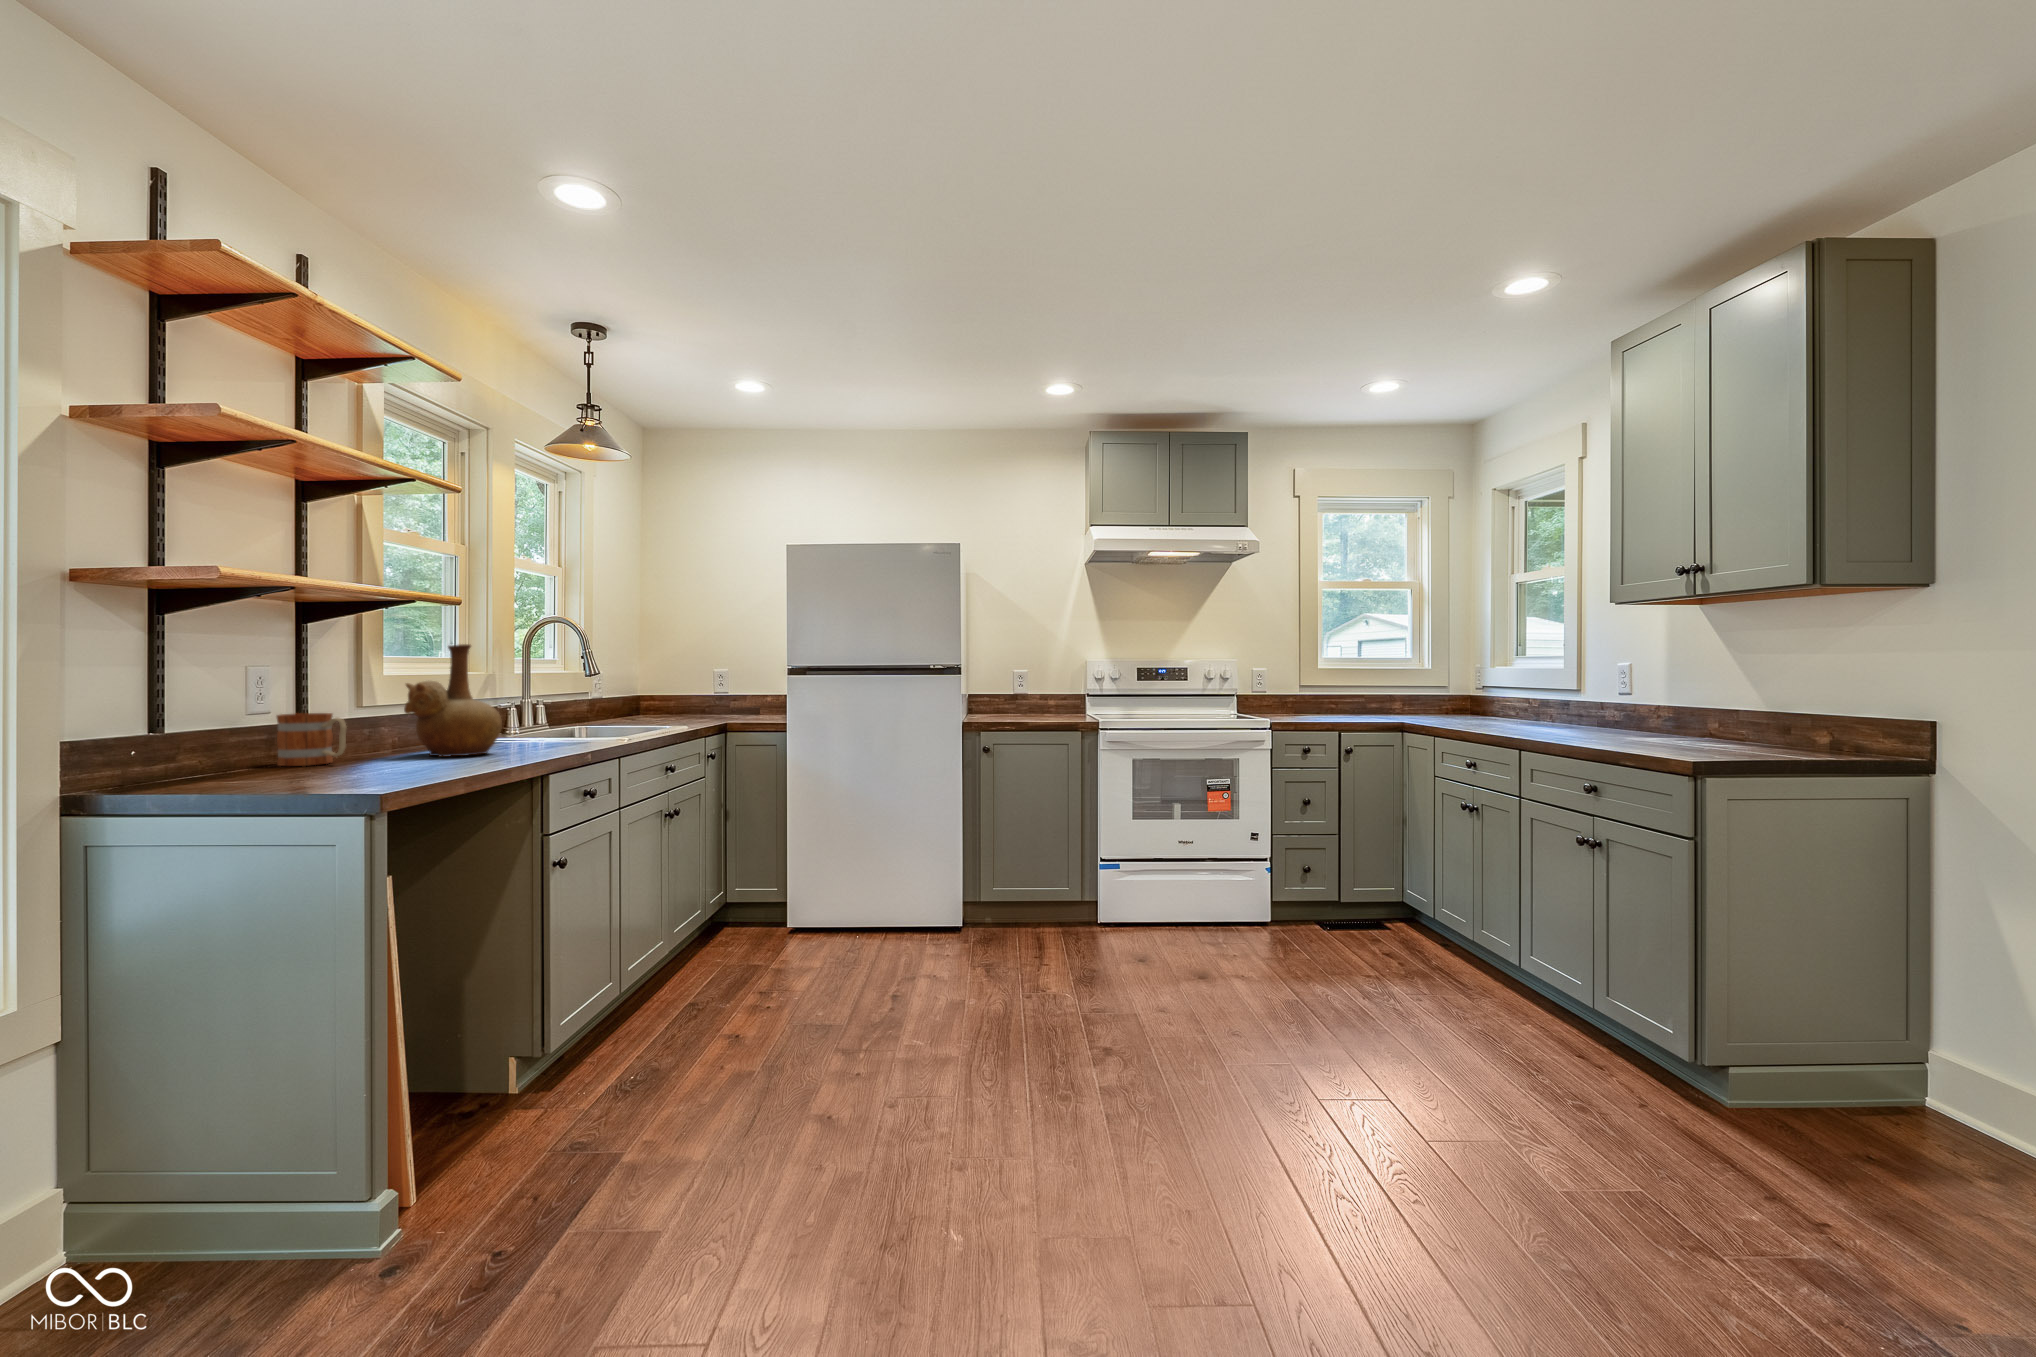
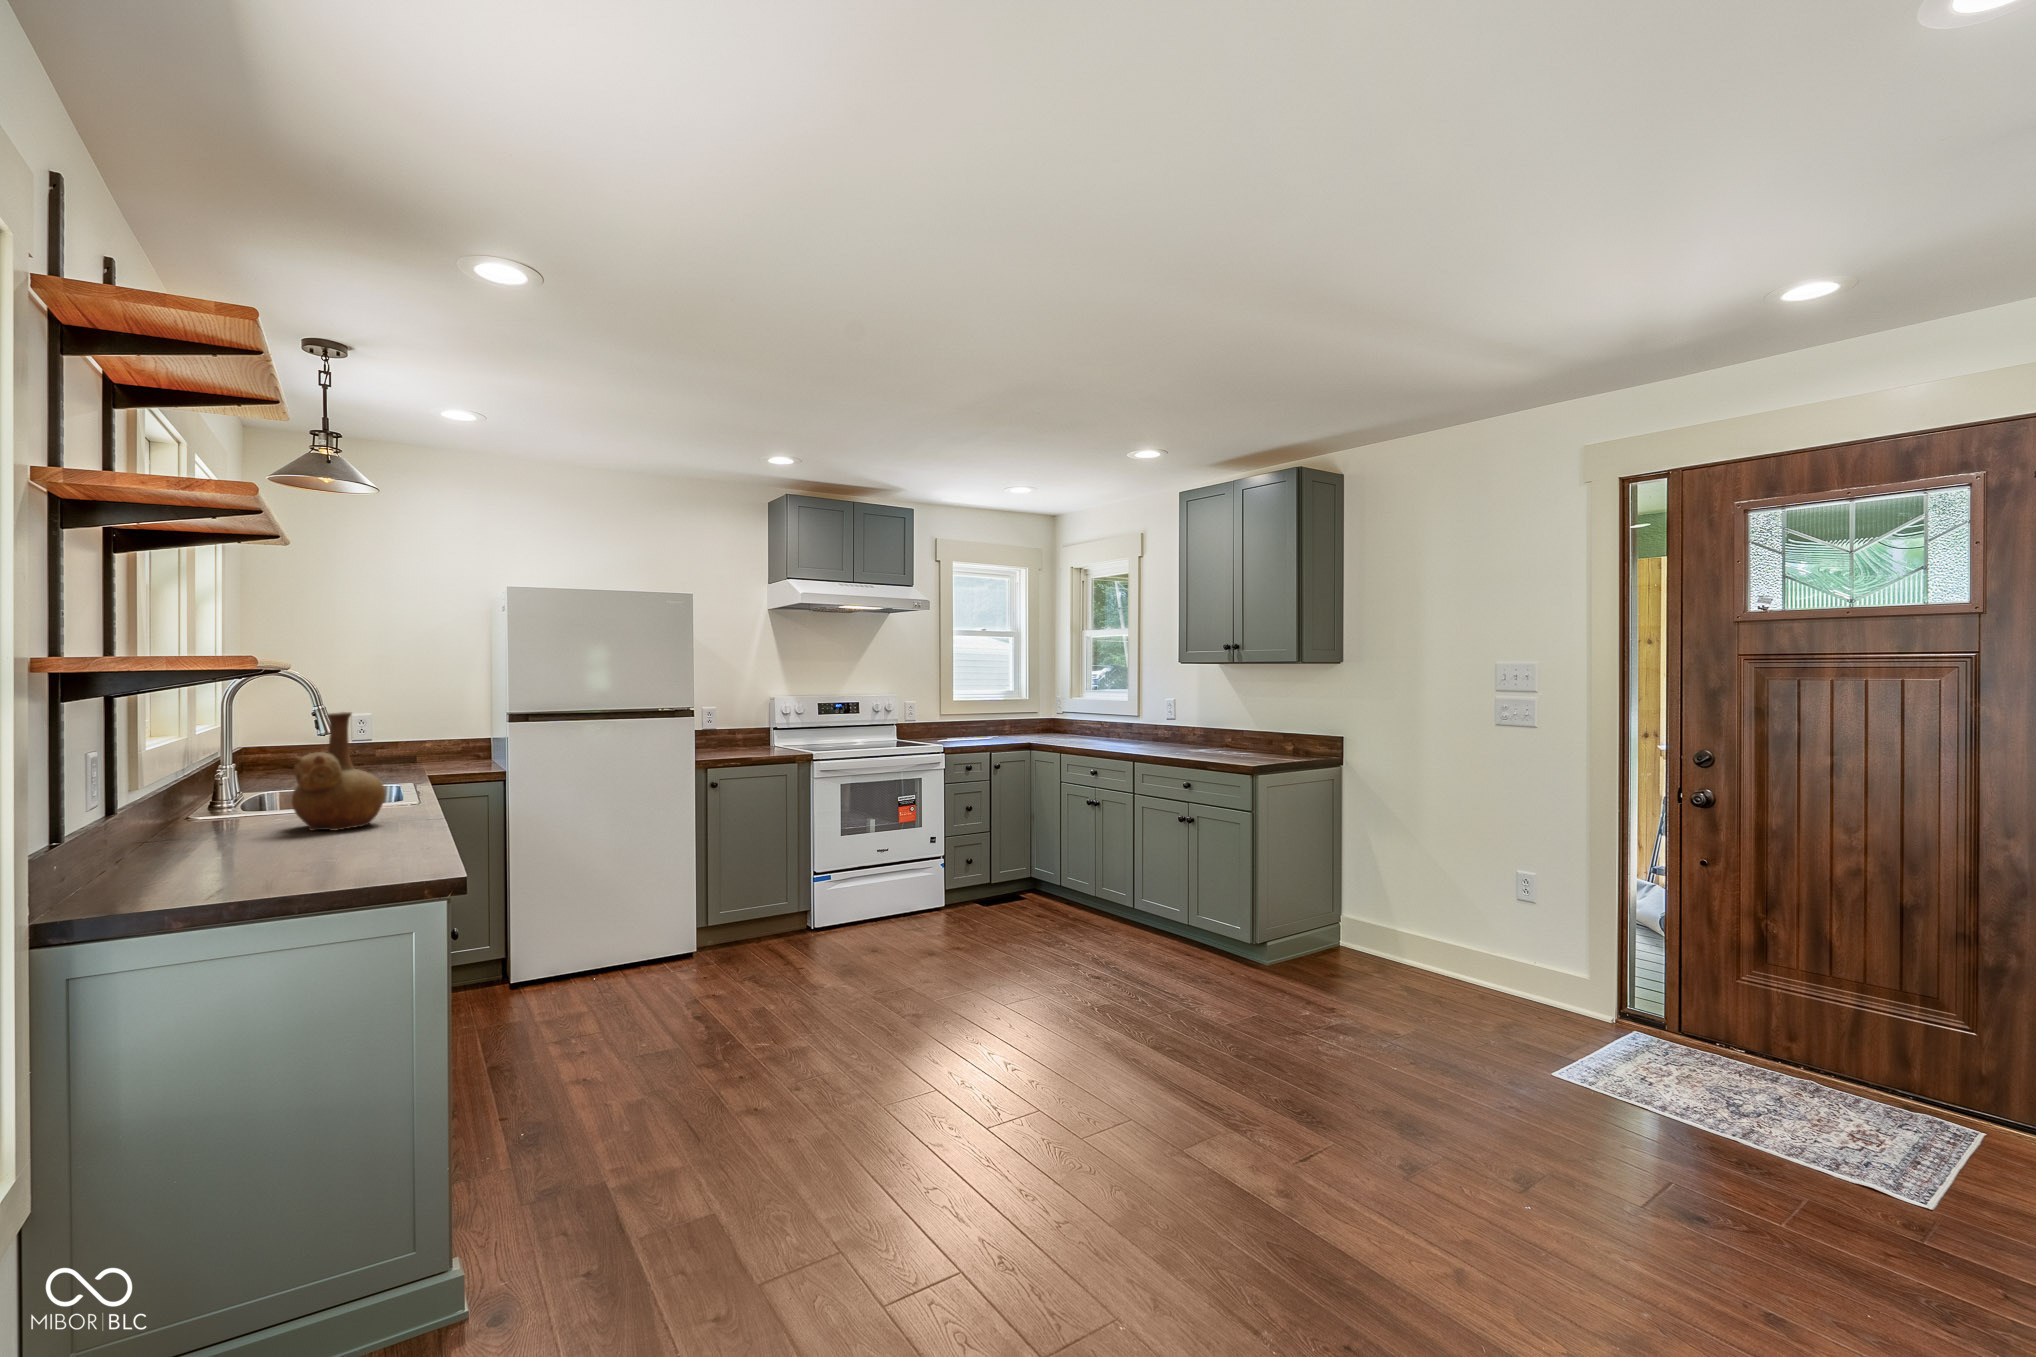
mug: present [277,713,347,766] -> none [192,793,280,854]

